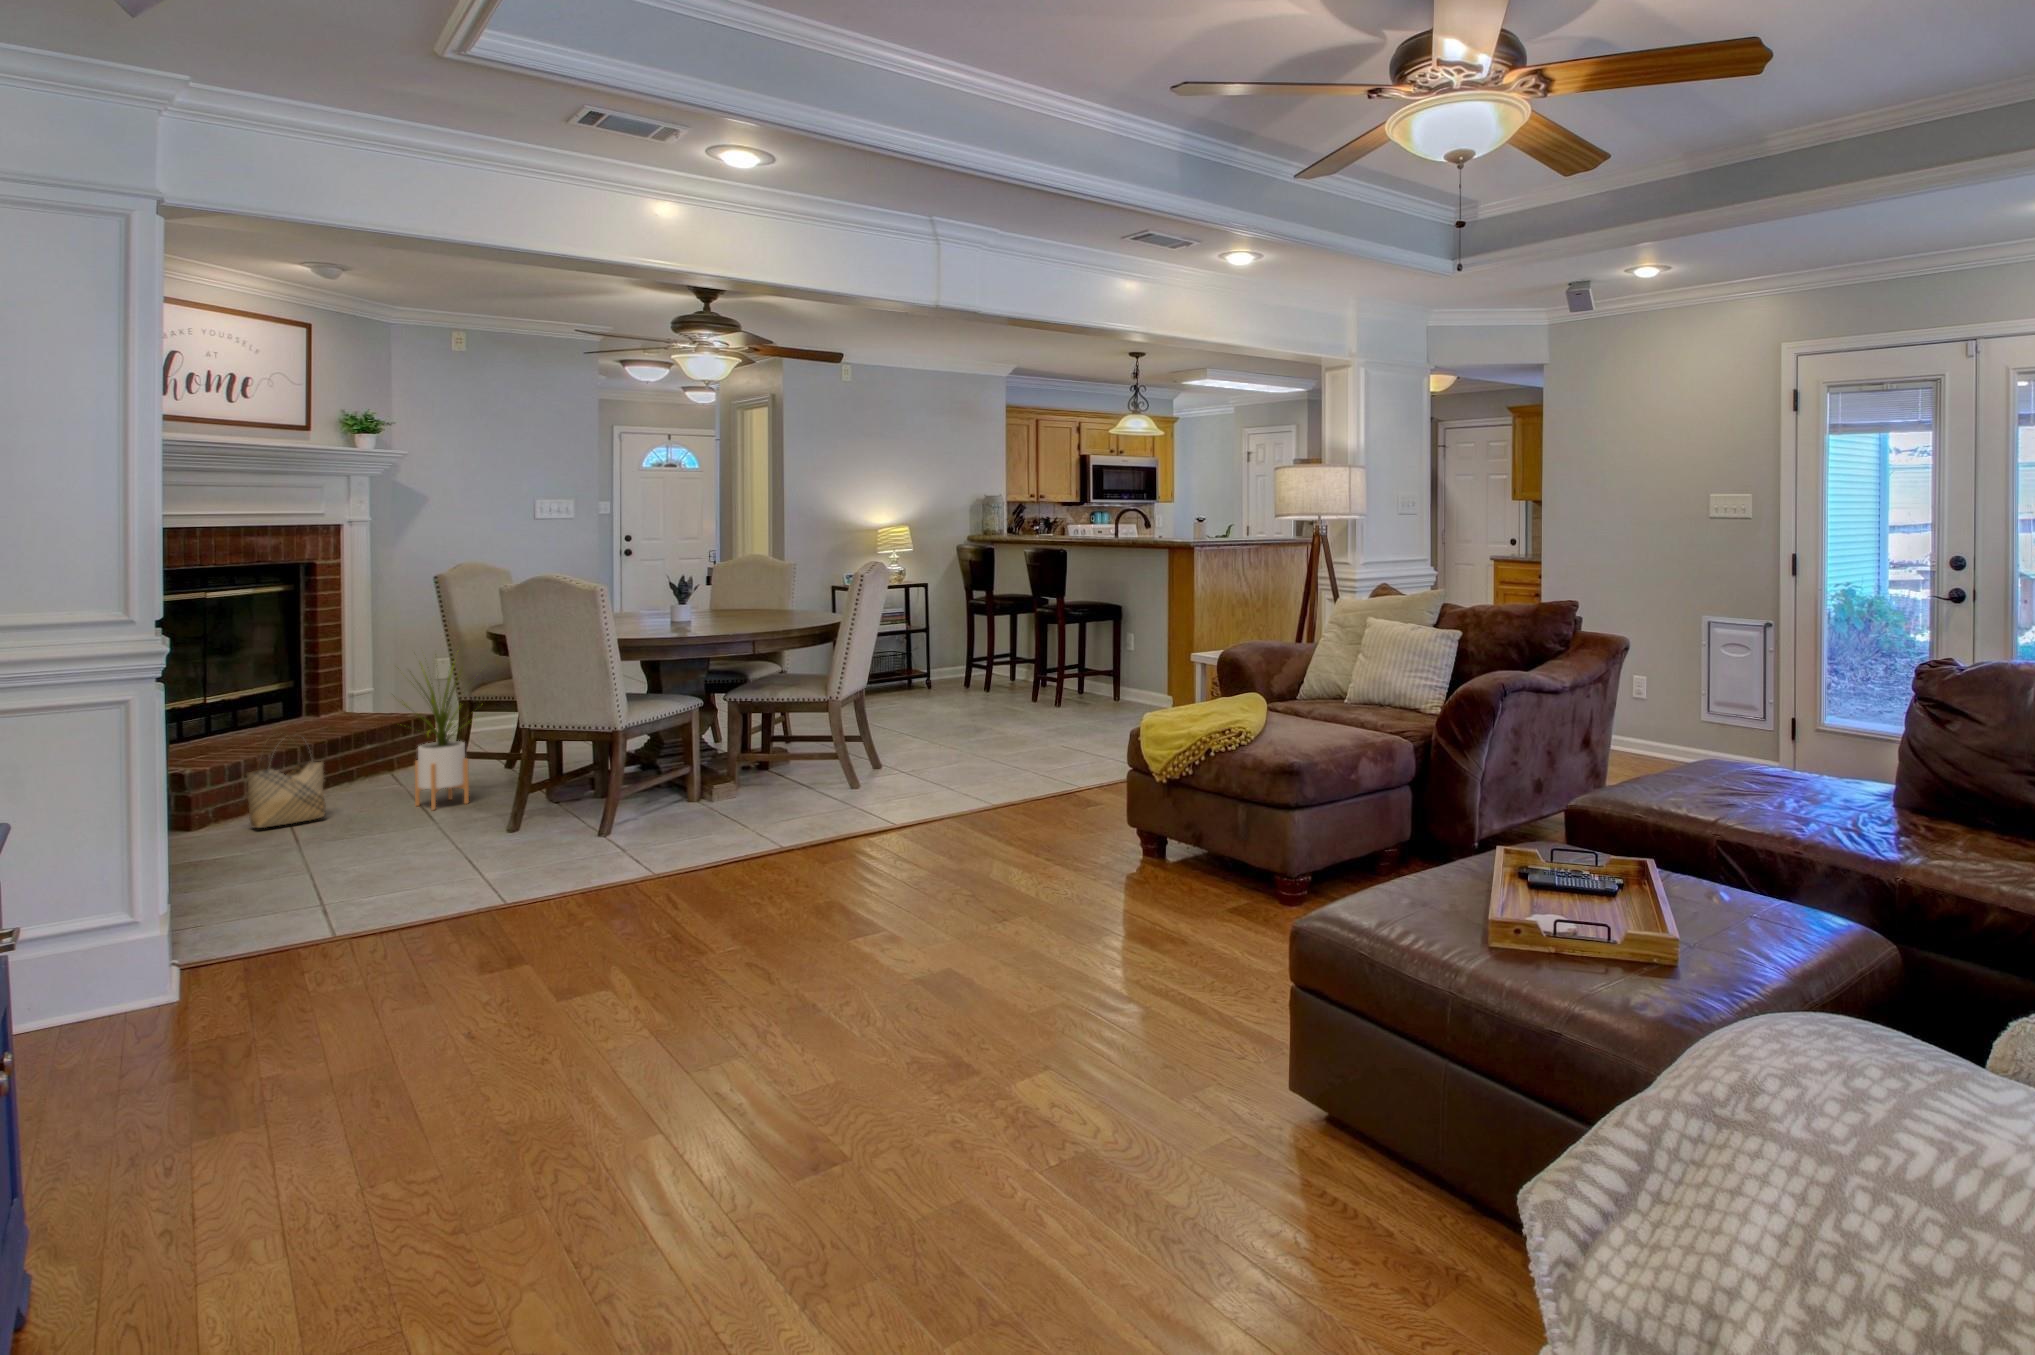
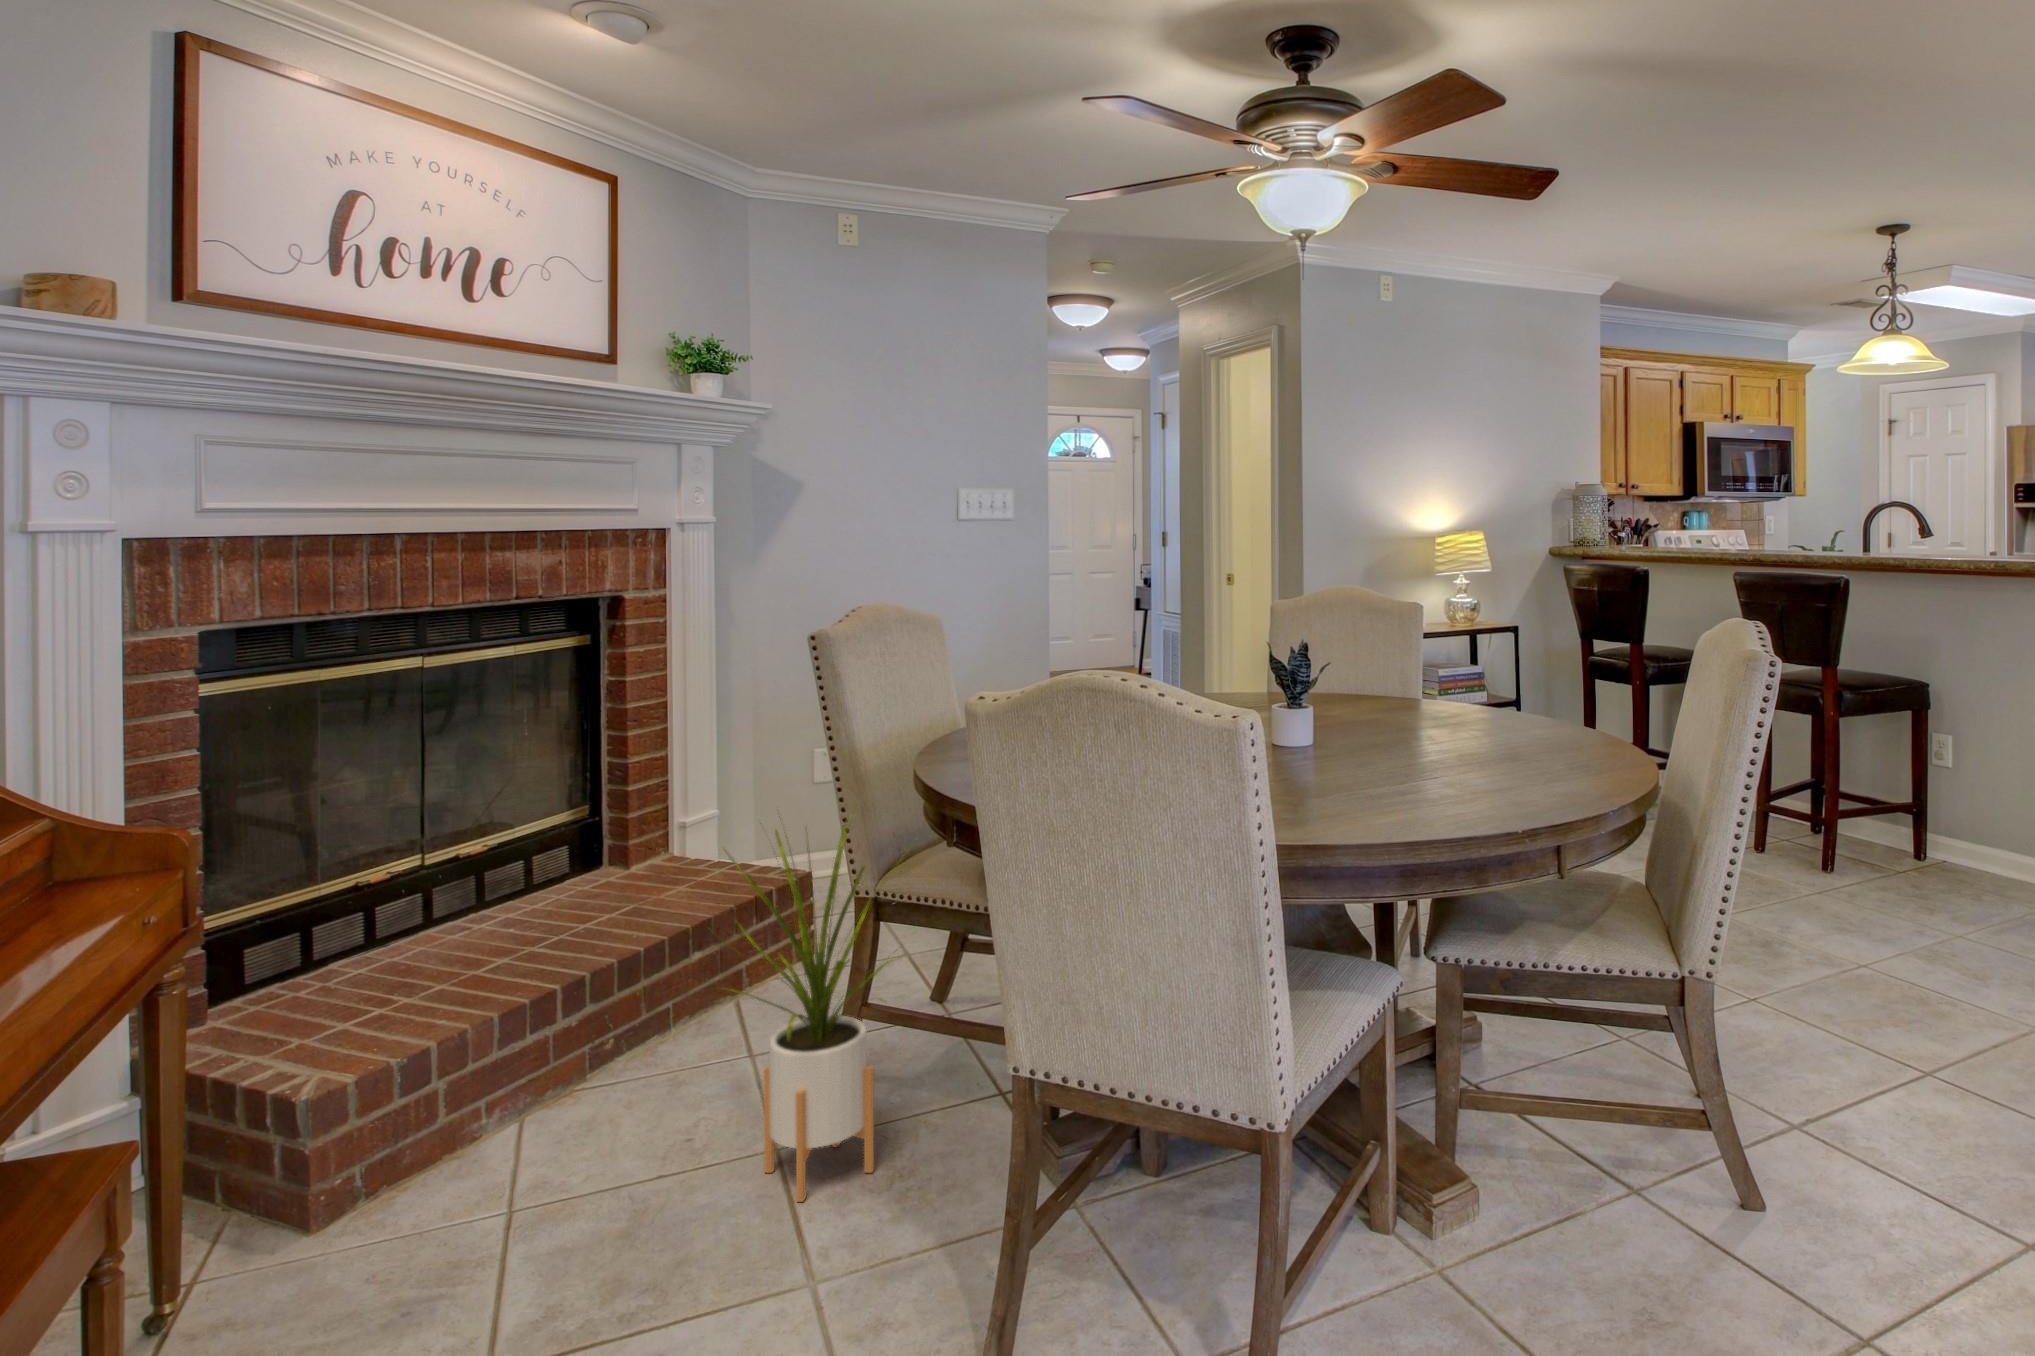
woven basket: present [246,734,326,828] -> none [390,1016,573,1278]

